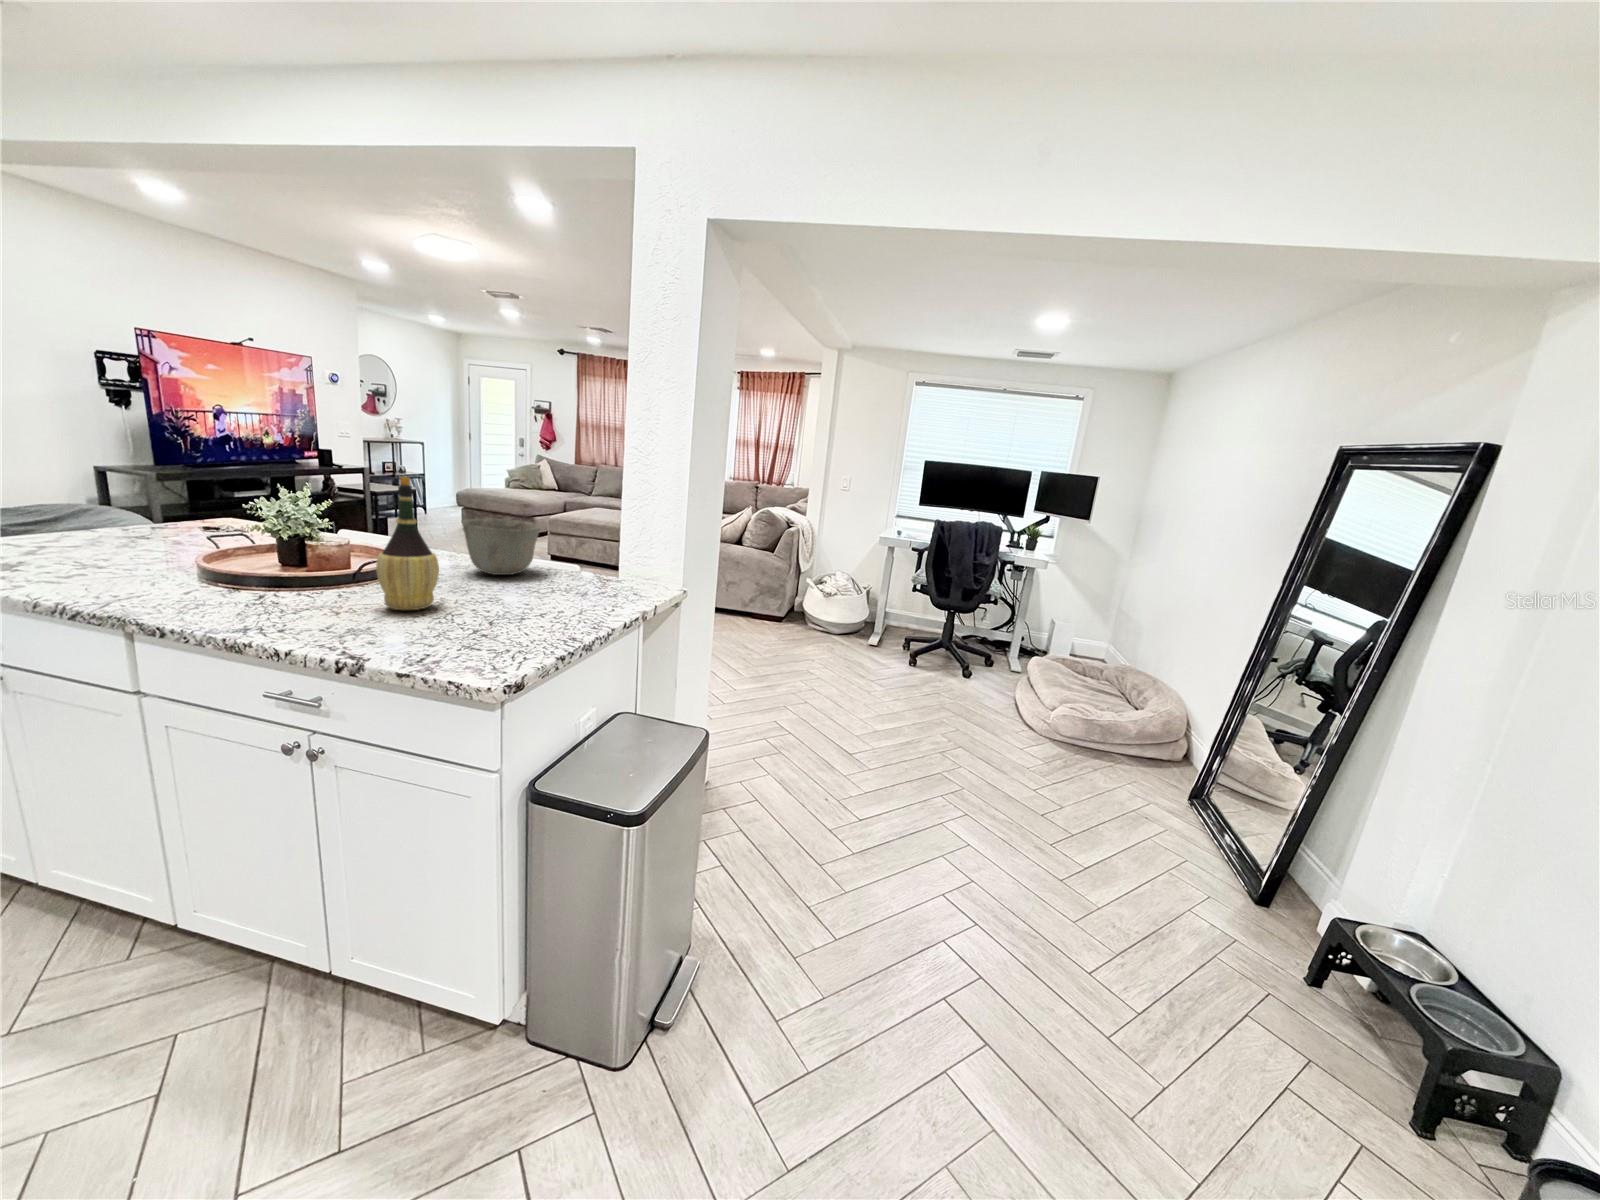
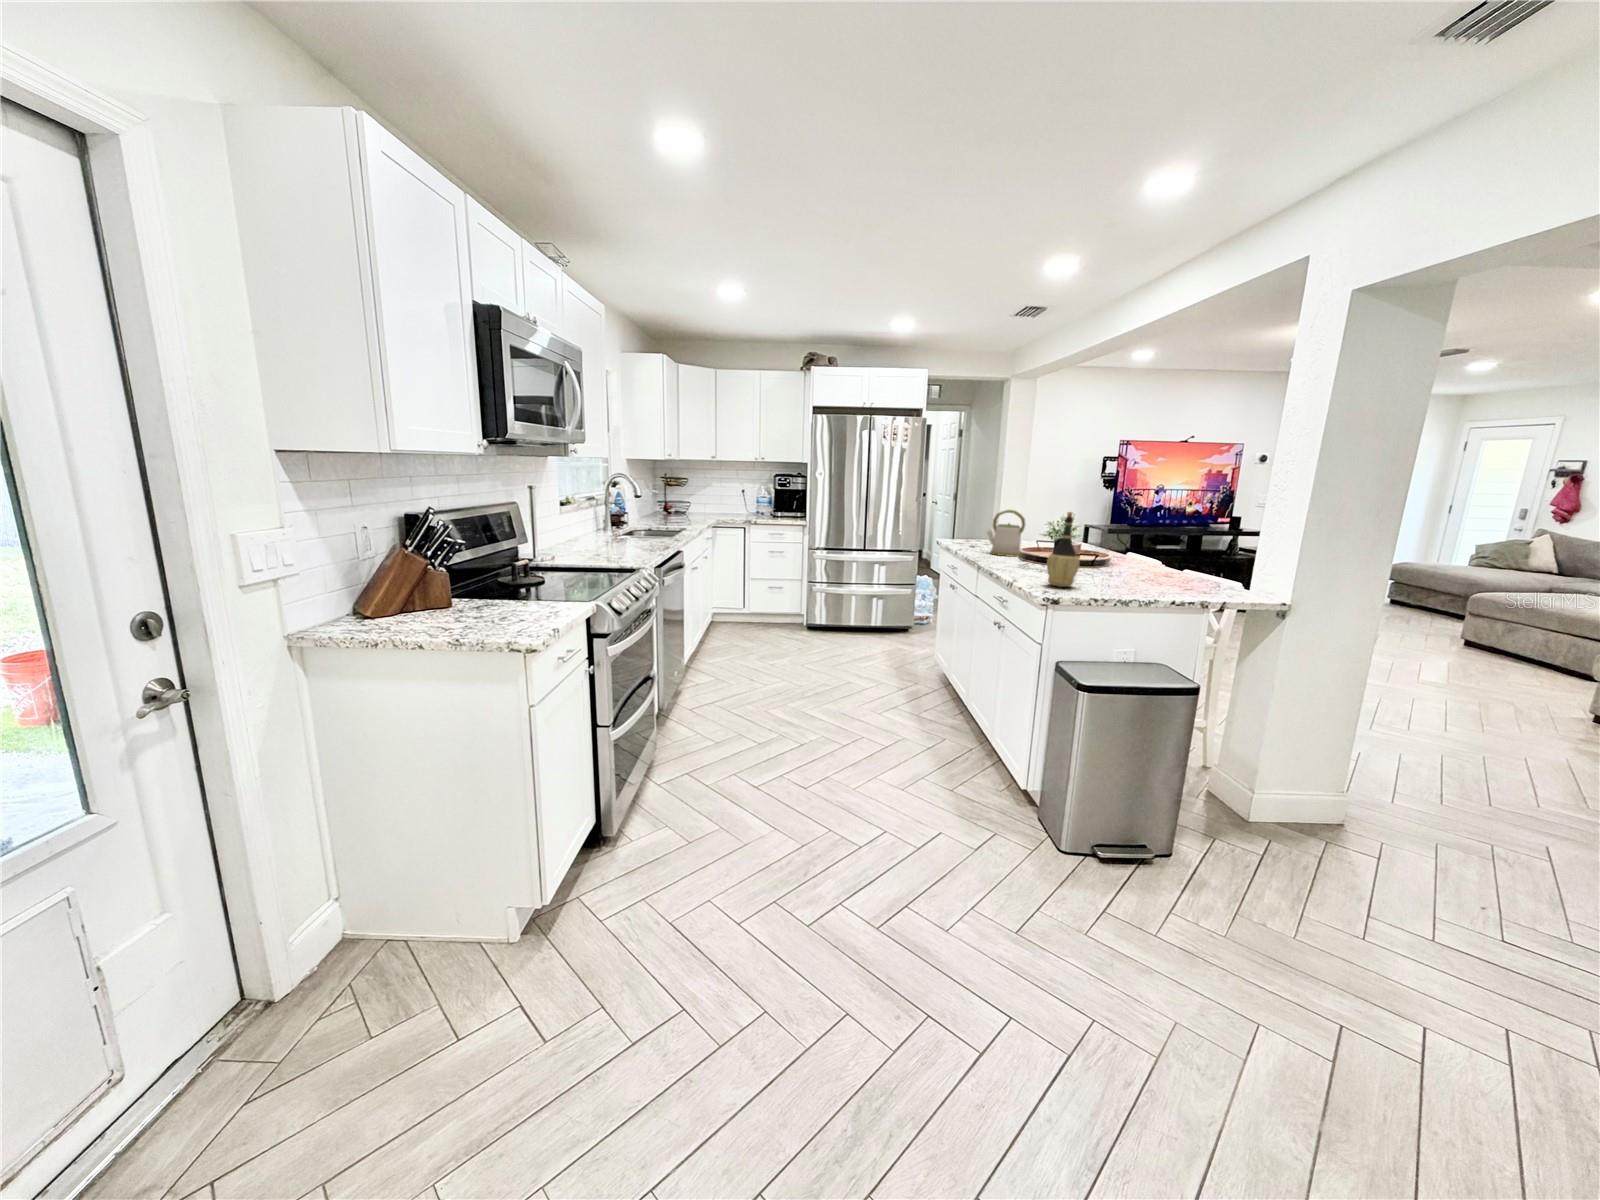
kettle: none [33,458,156,559] -> present [987,510,1025,557]
ceramic bowl: present [462,519,541,575] -> none [1133,547,1189,587]

